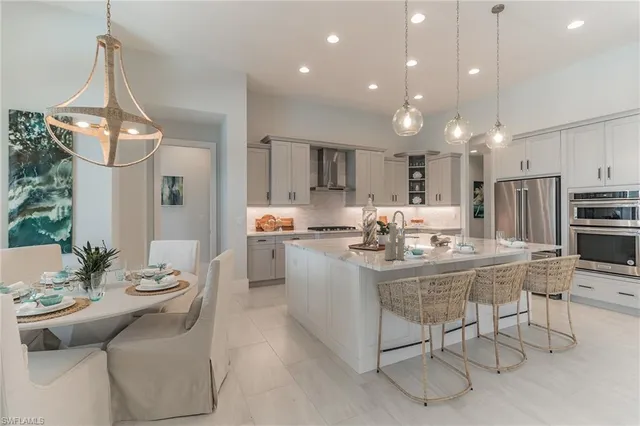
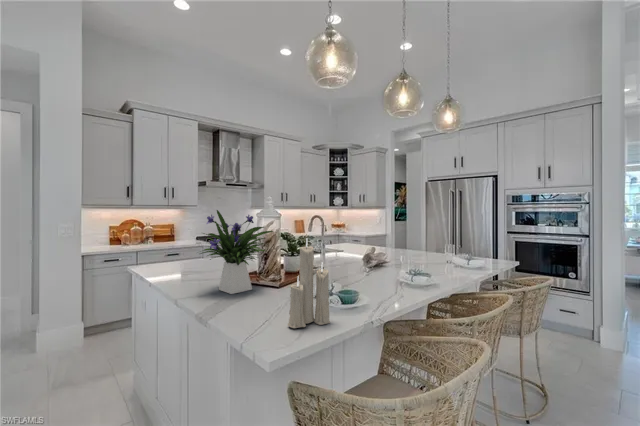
flower arrangement: none [332,207,374,251] -> present [200,210,273,294]

